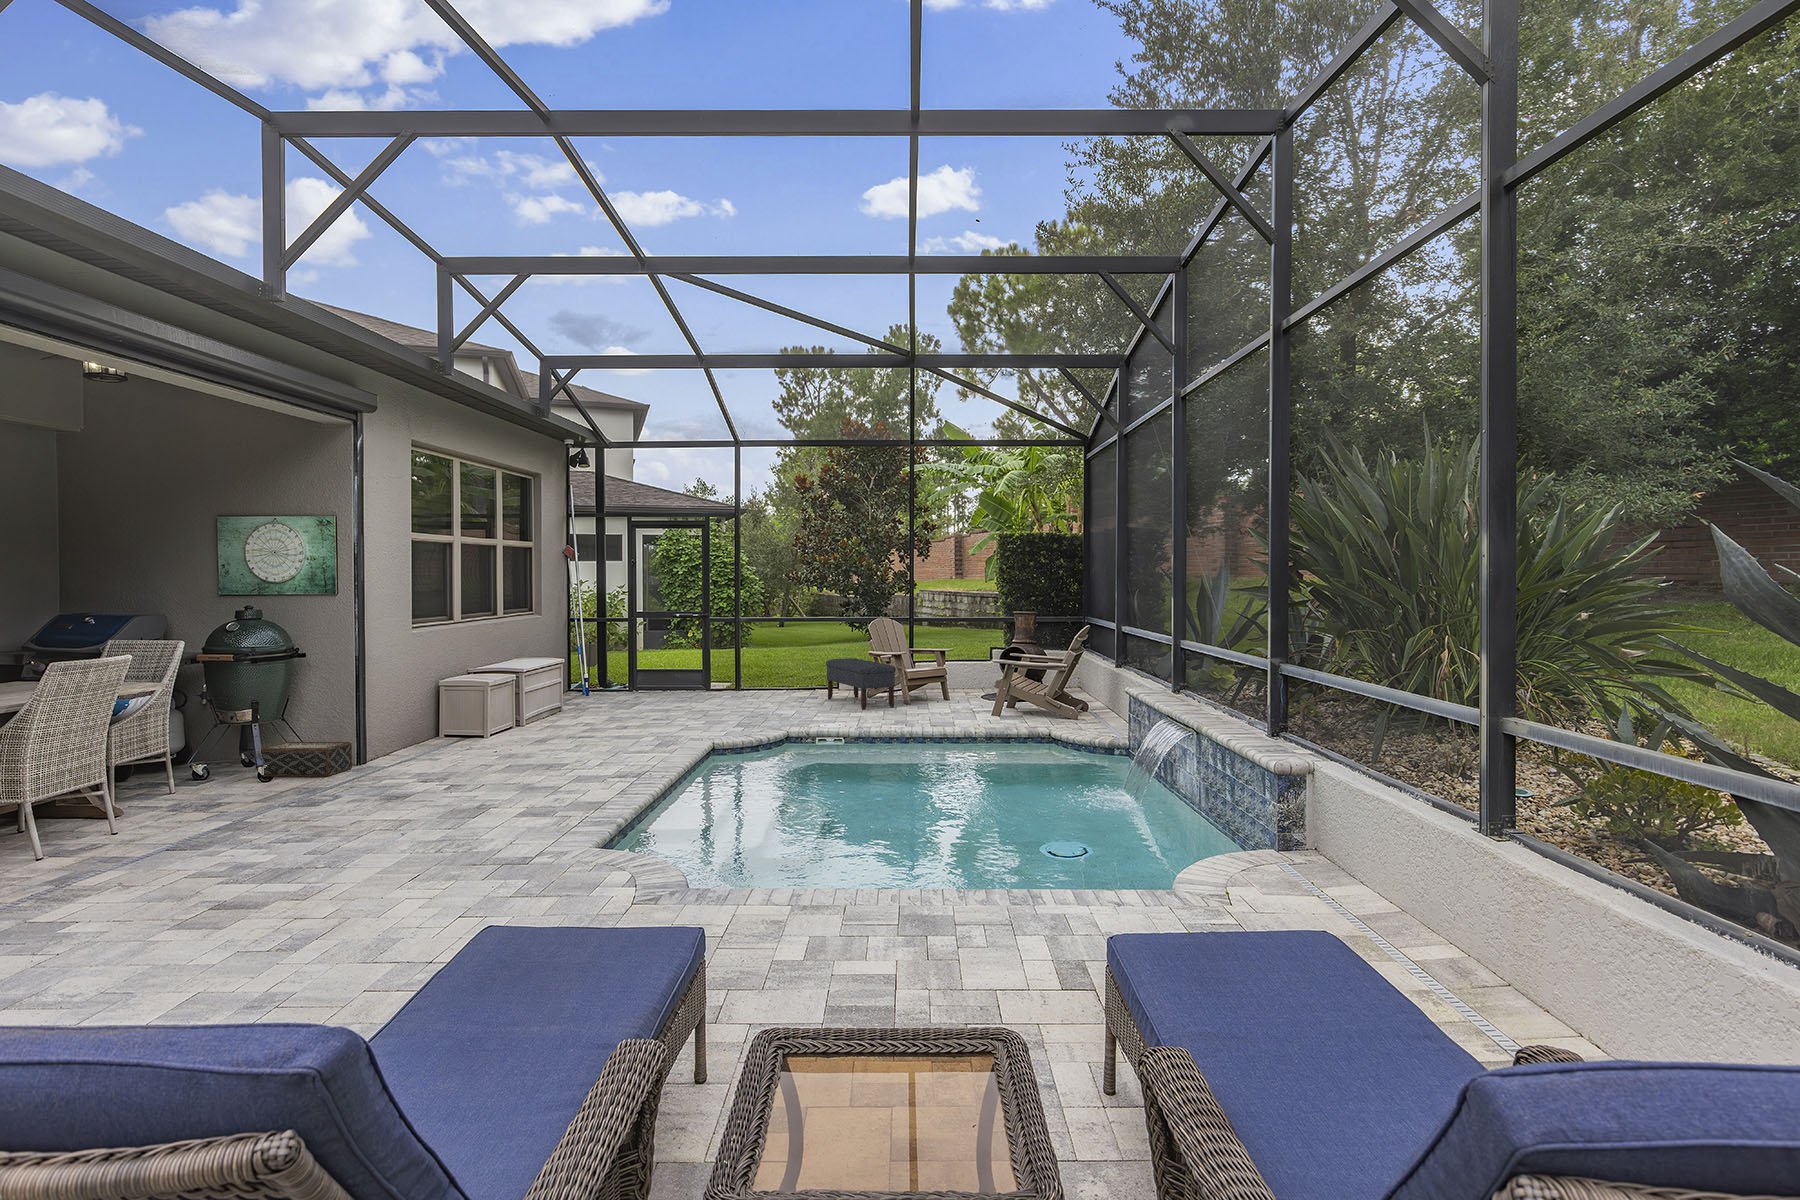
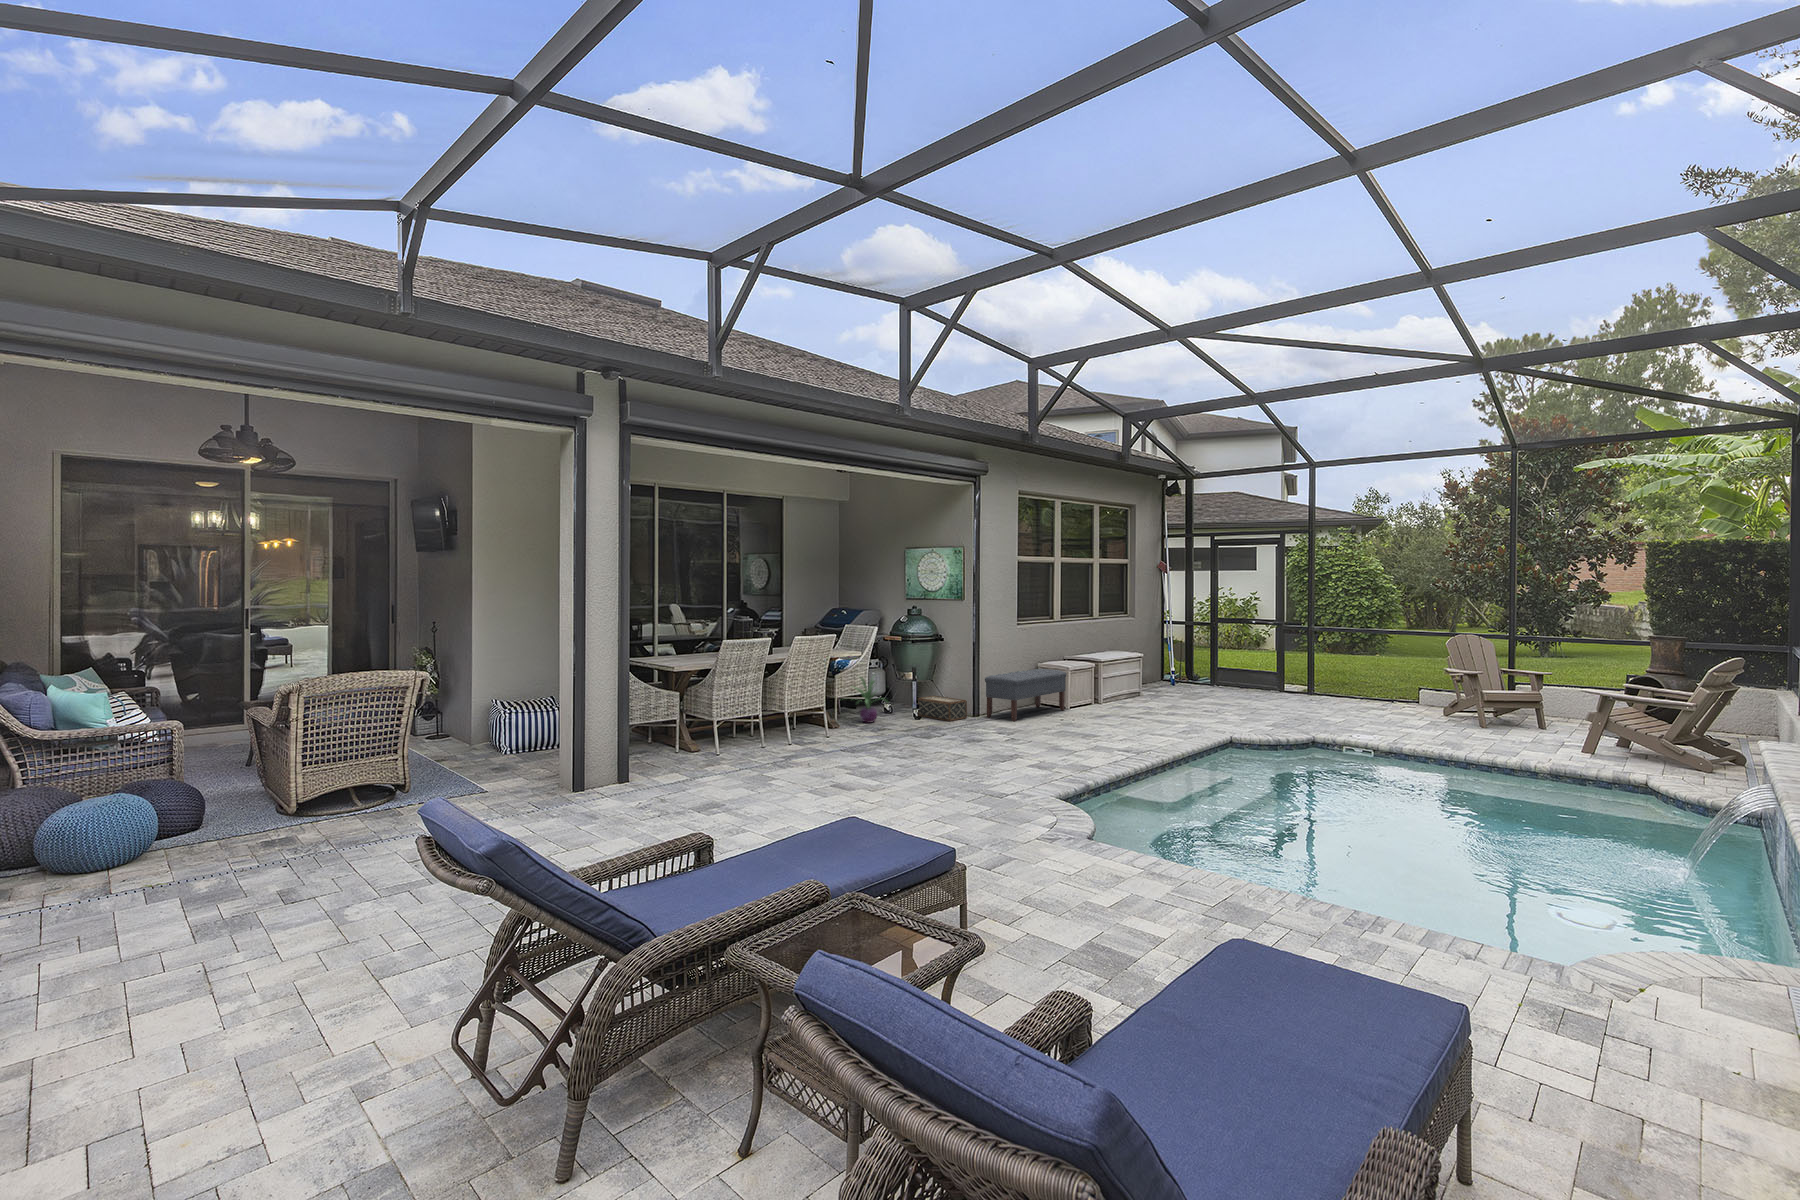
bench: present [826,658,896,710] -> present [985,669,1066,721]
decorative plant: none [110,718,223,800] -> present [856,677,882,723]

